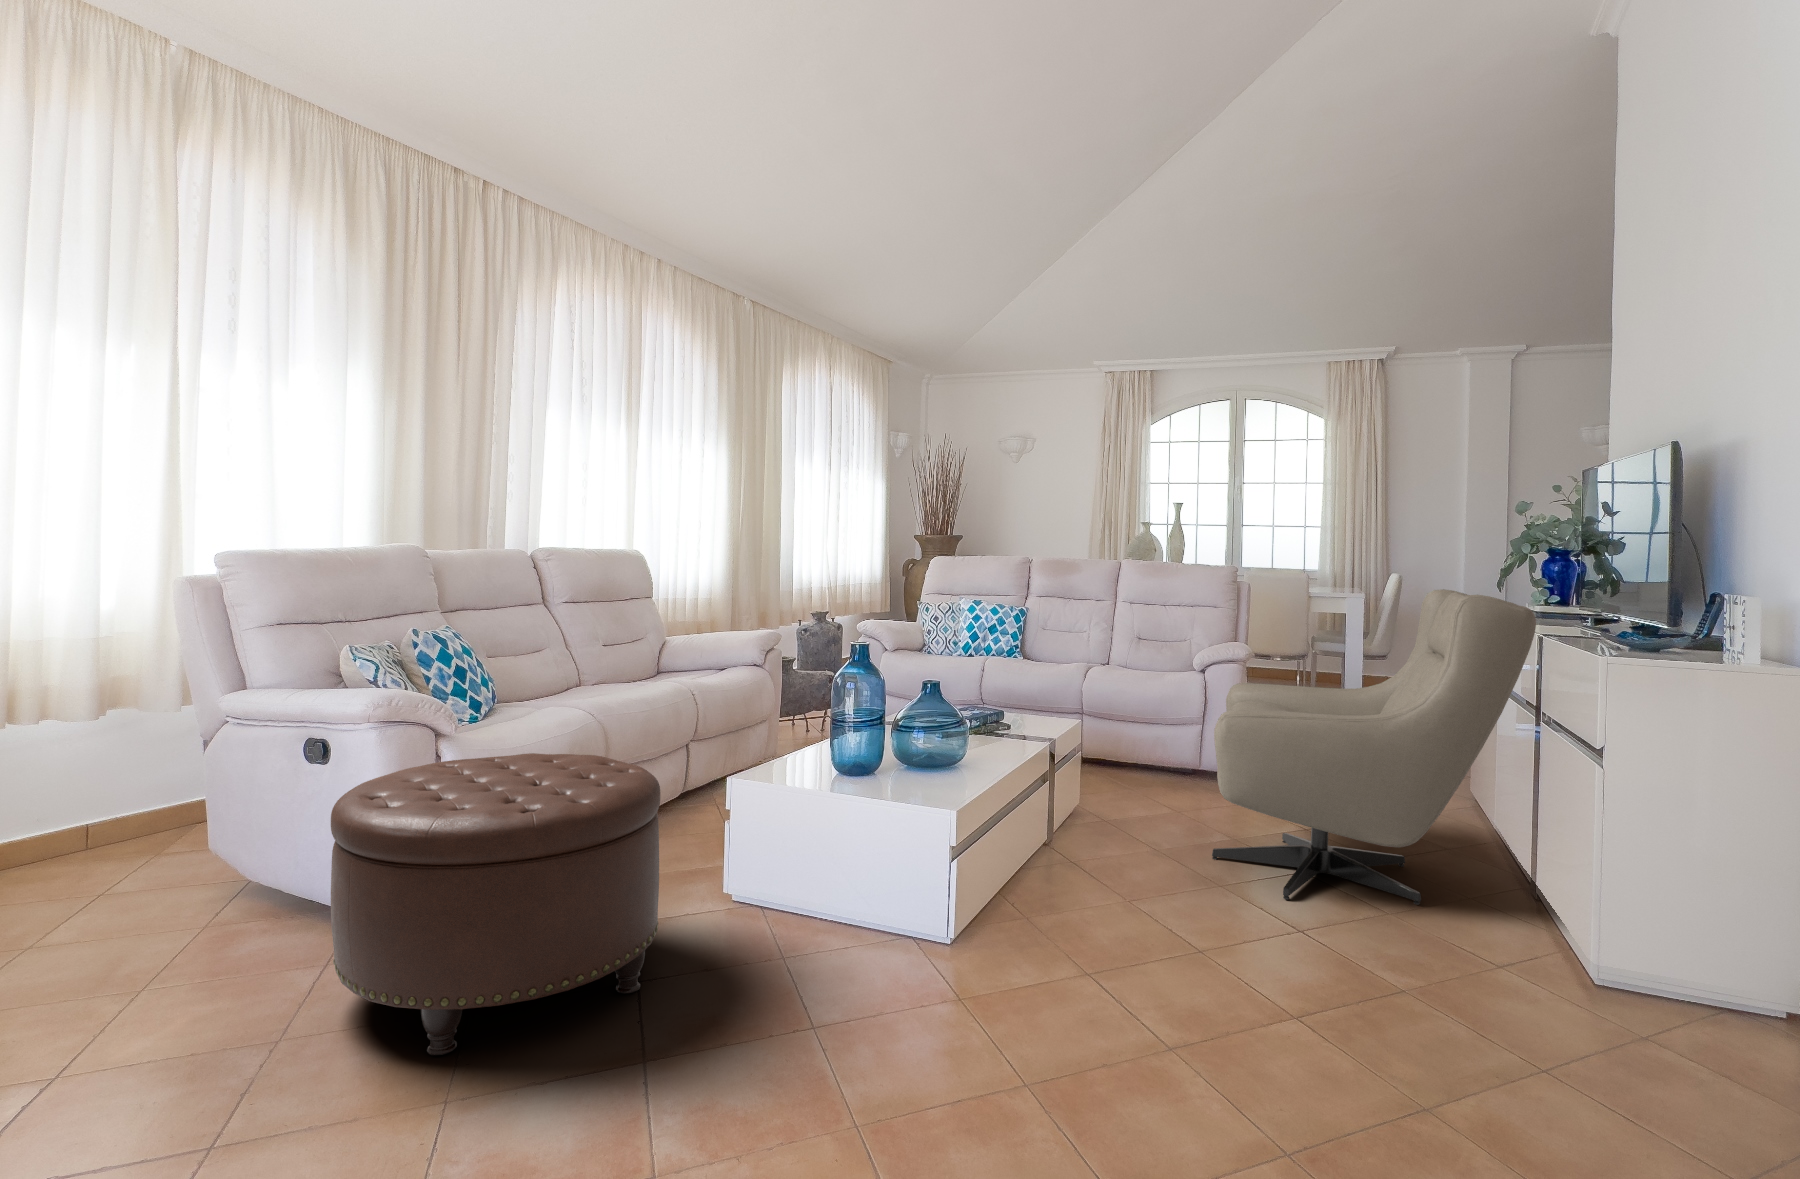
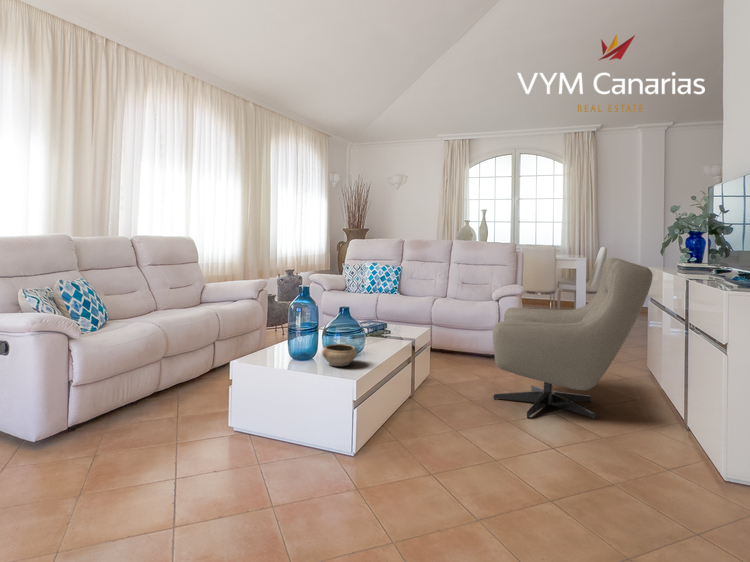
ceramic bowl: none [889,751,956,795] -> present [322,344,357,367]
ottoman: present [331,753,660,1055] -> none [26,347,201,499]

